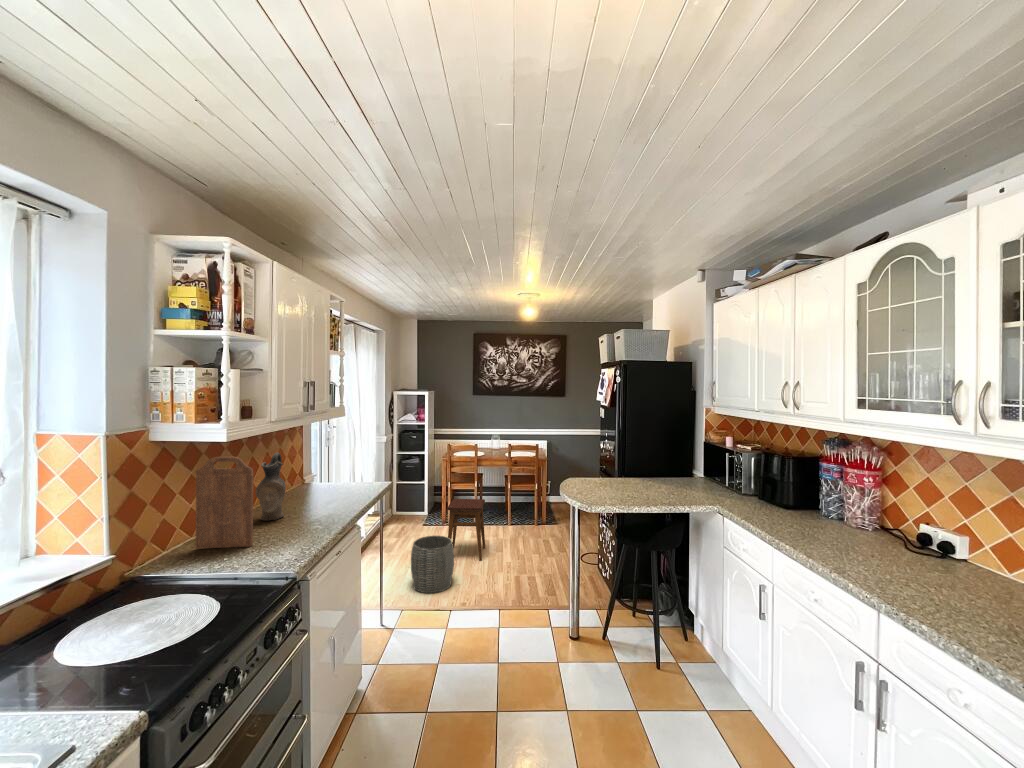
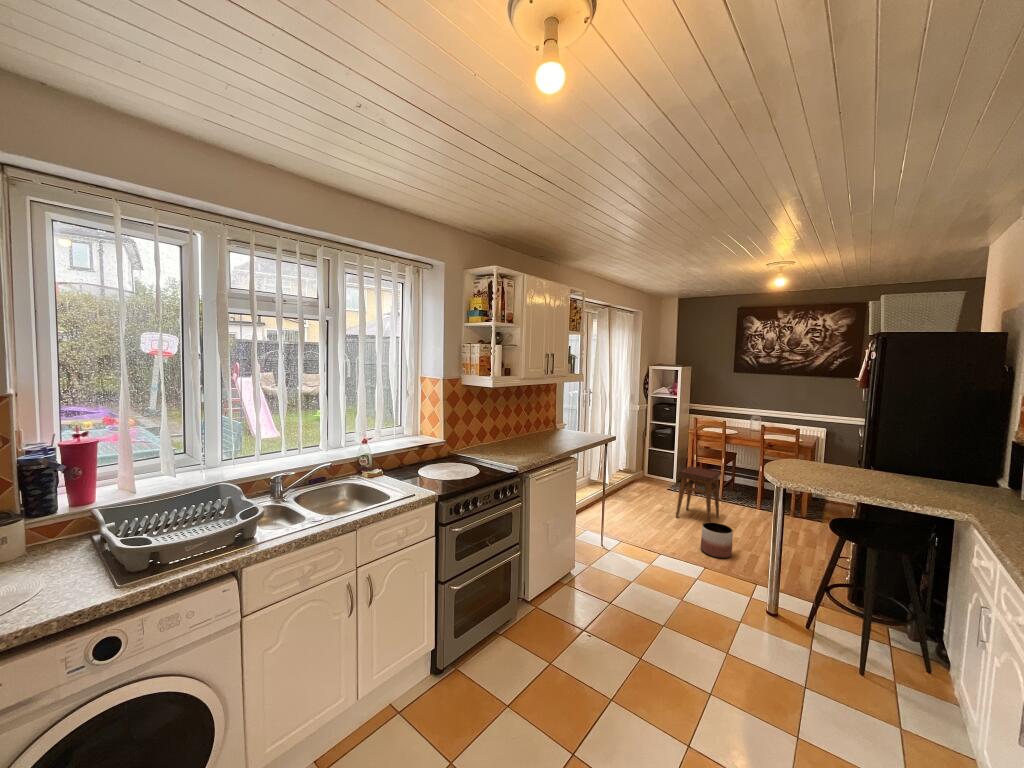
ceramic pitcher: present [256,452,286,520] -> none [516,402,533,445]
cutting board: present [195,457,253,549] -> none [480,399,508,456]
woven basket: present [411,536,454,593] -> none [637,491,676,538]
planter: none [485,556,514,594] -> present [701,522,733,558]

